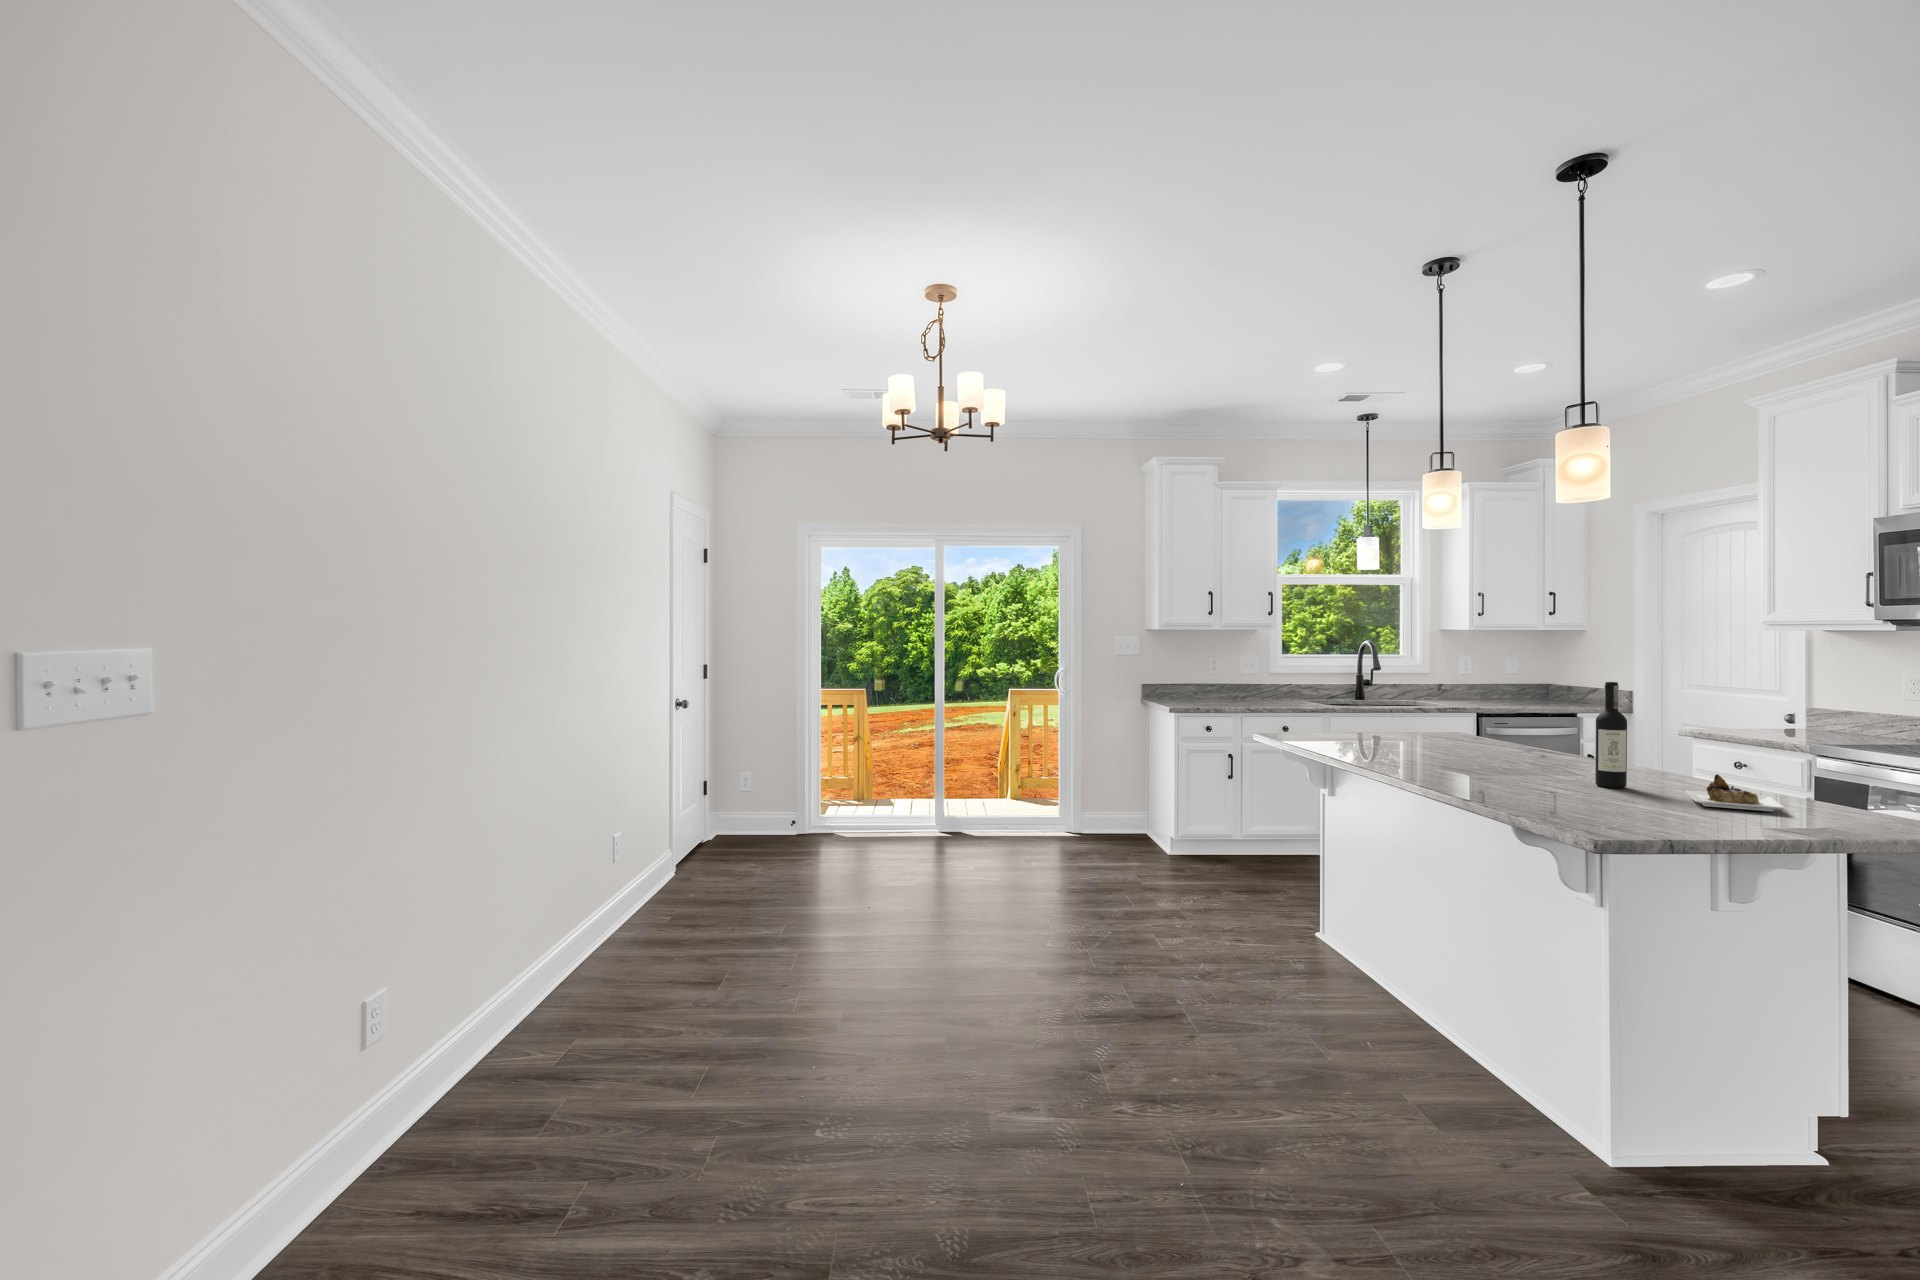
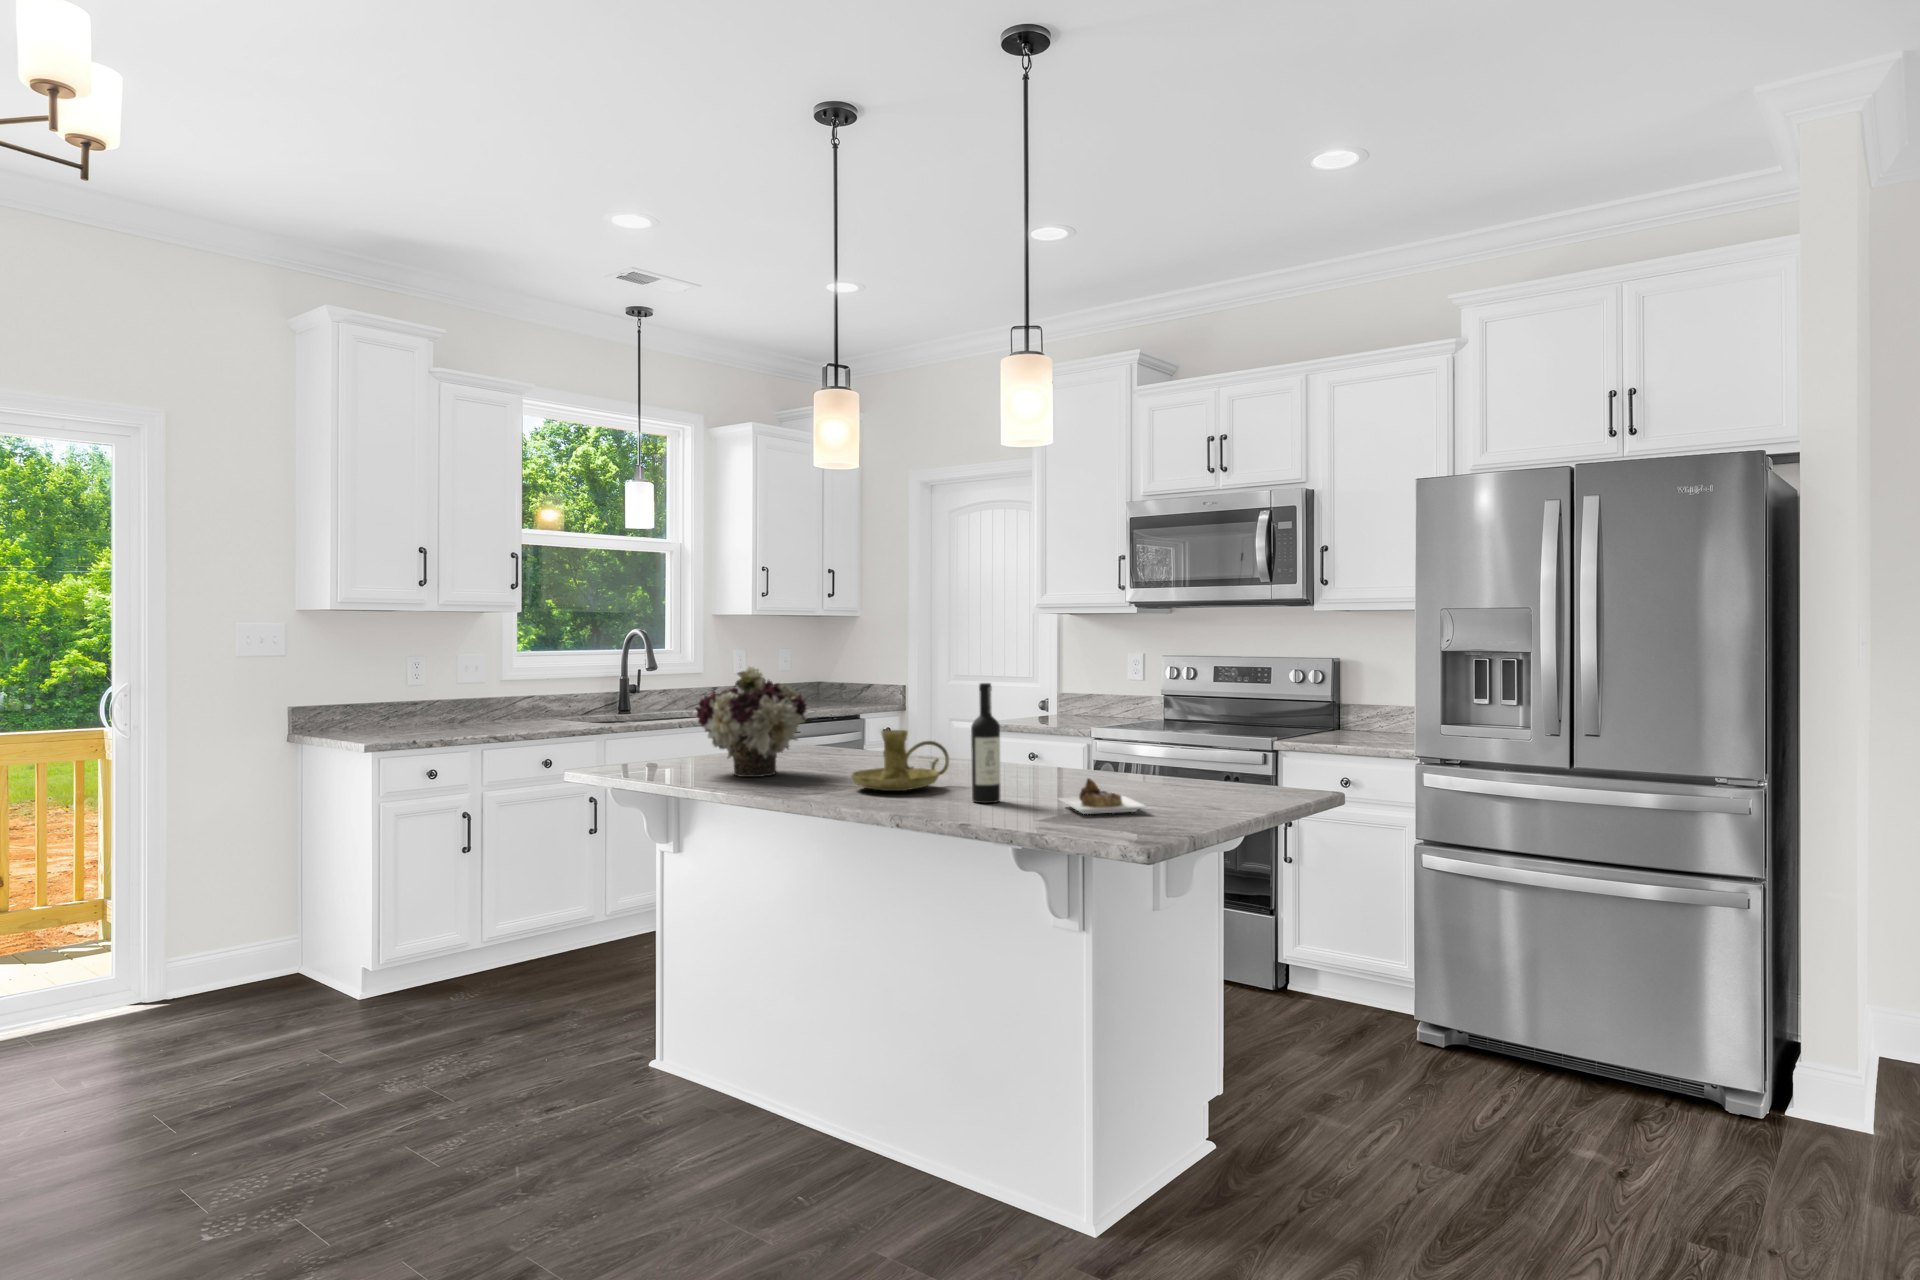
flower arrangement: none [1369,663,1465,750] -> present [696,667,806,777]
candle holder: none [1488,719,1591,770] -> present [851,730,949,791]

